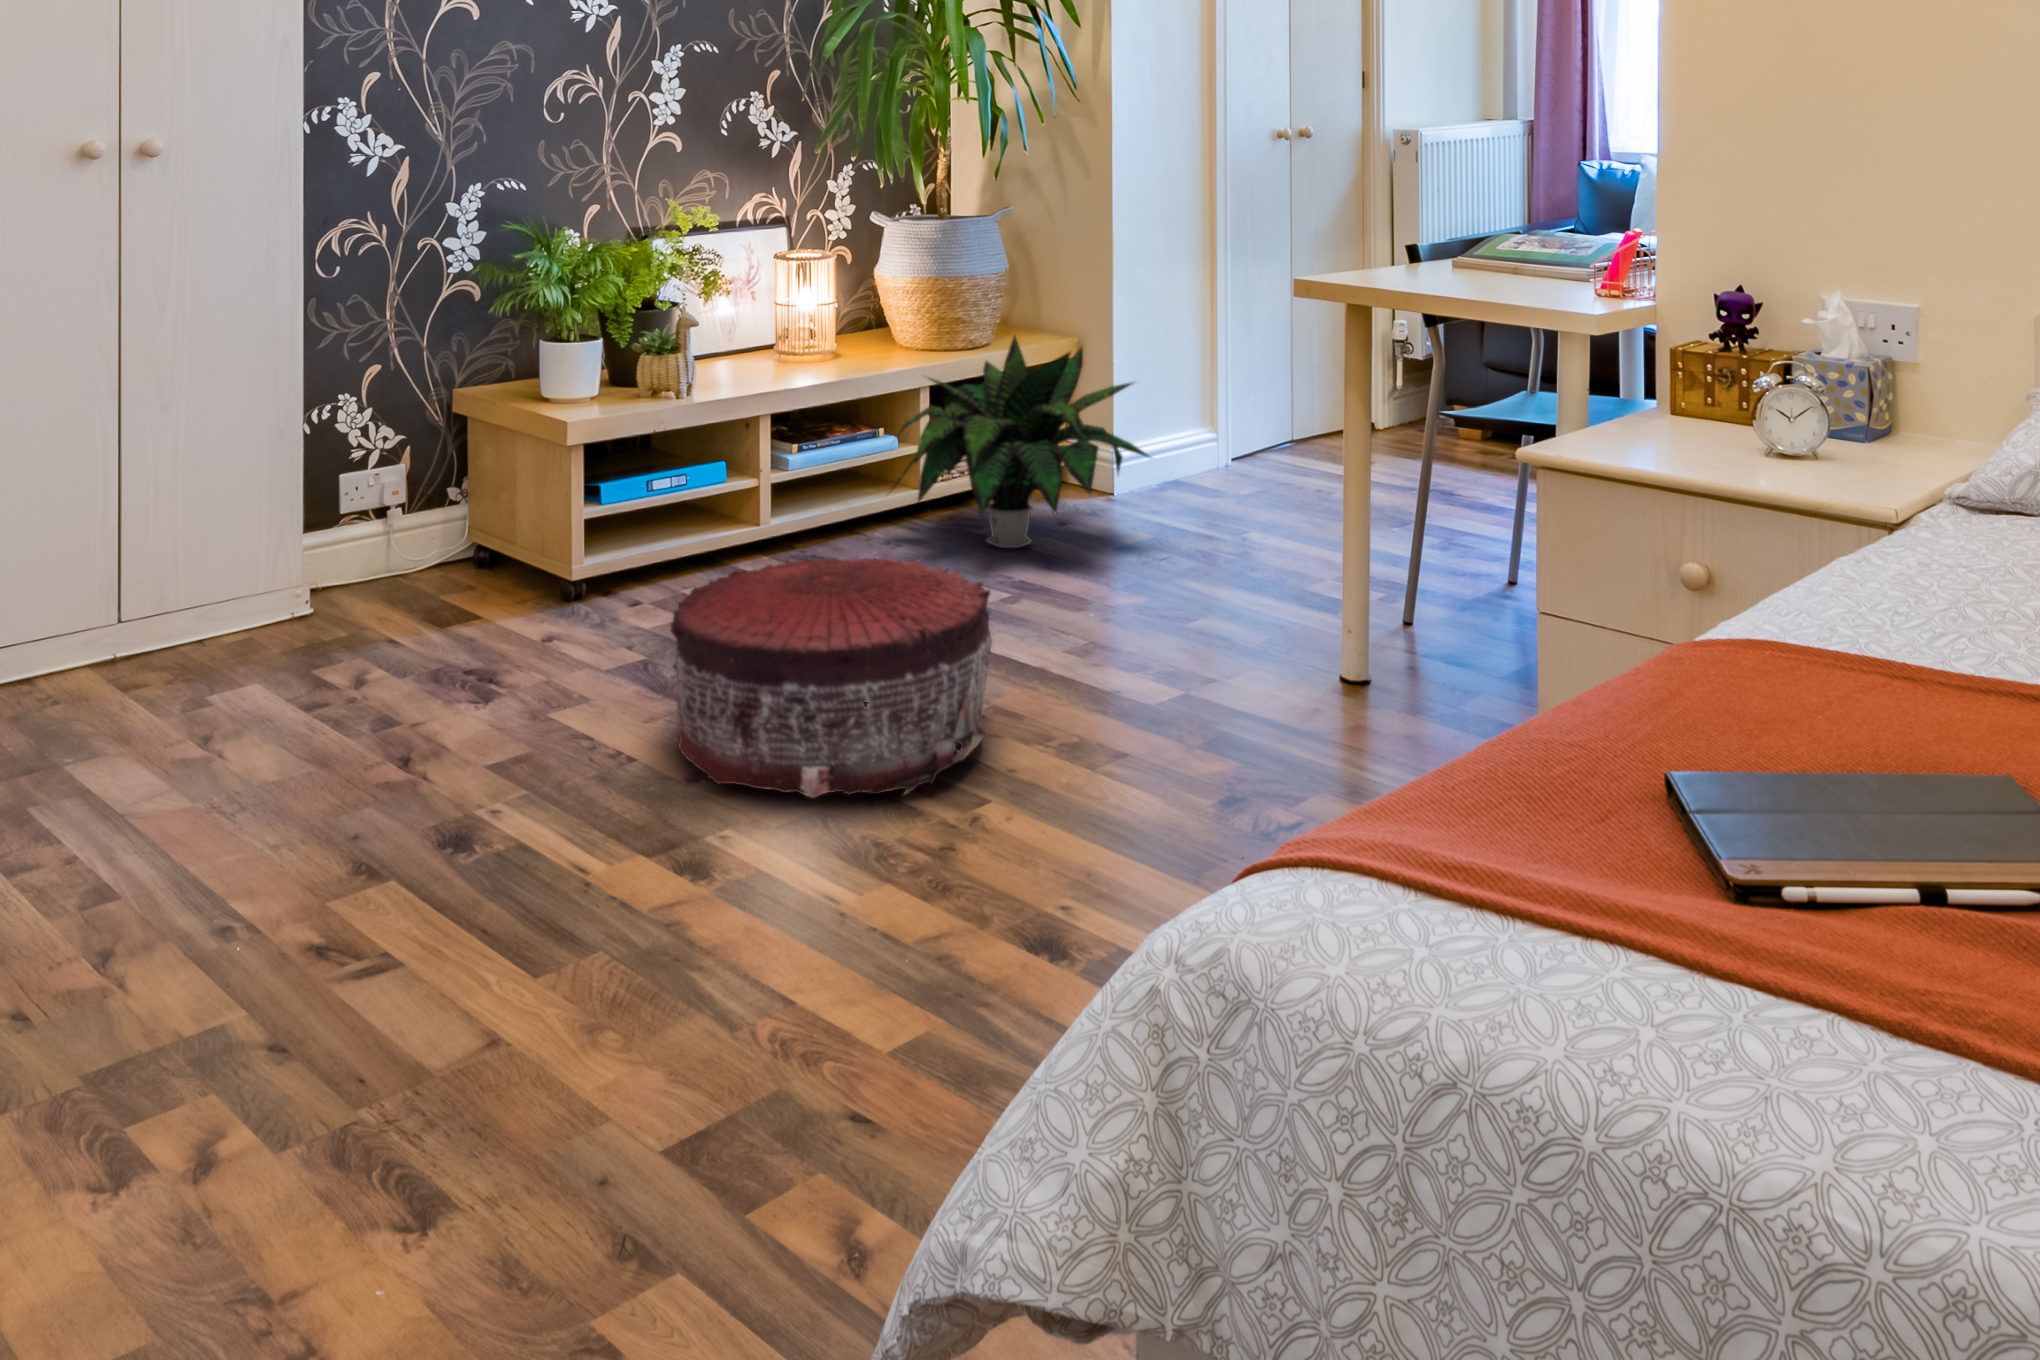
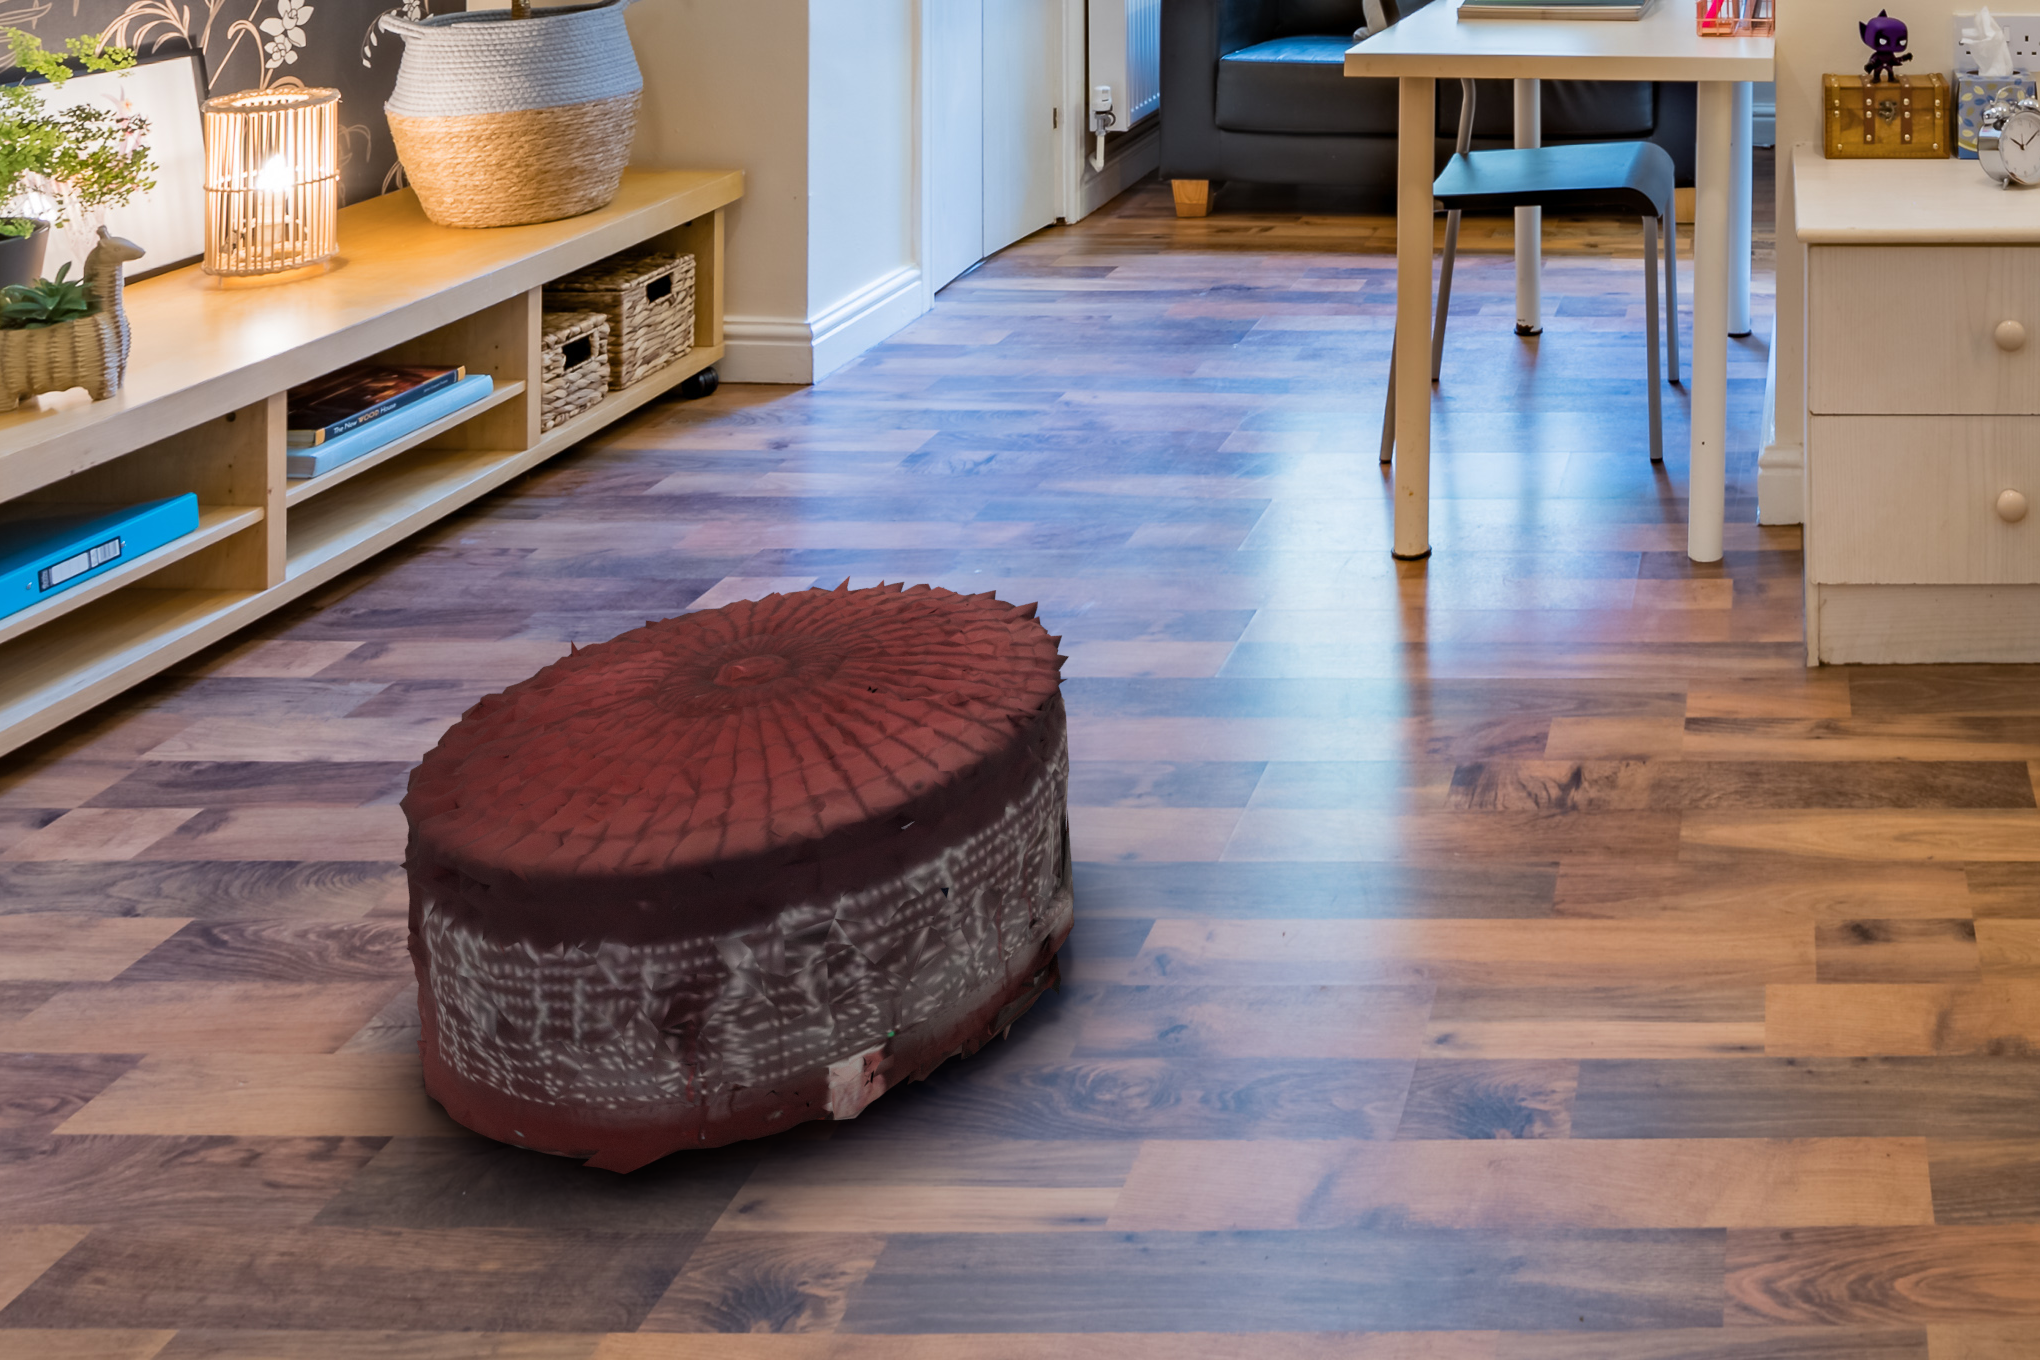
potted plant: present [892,336,1149,548] -> none [501,177,969,515]

